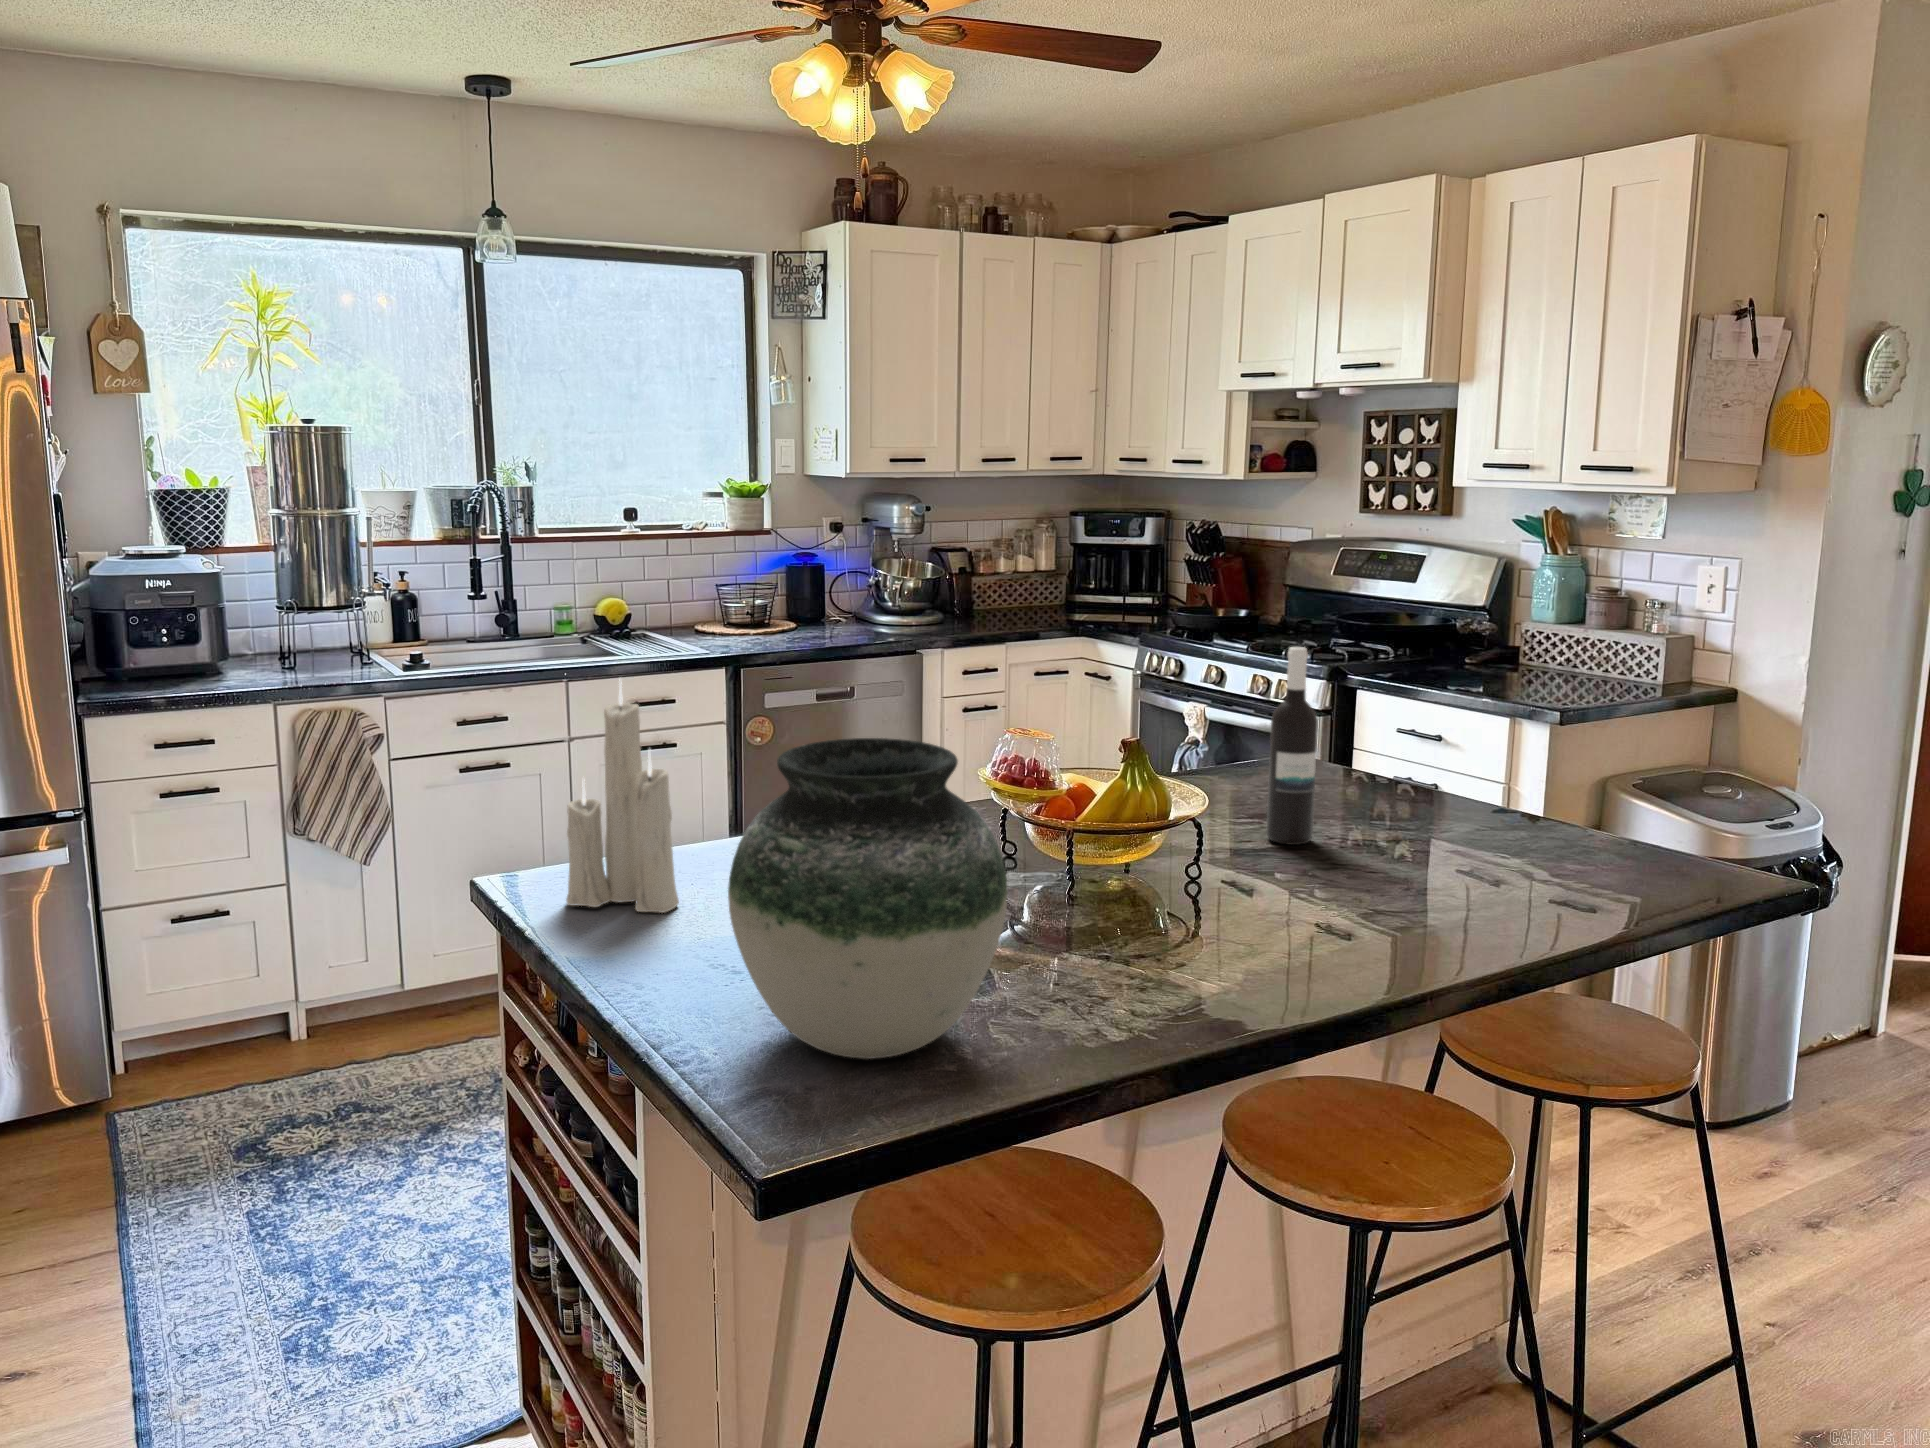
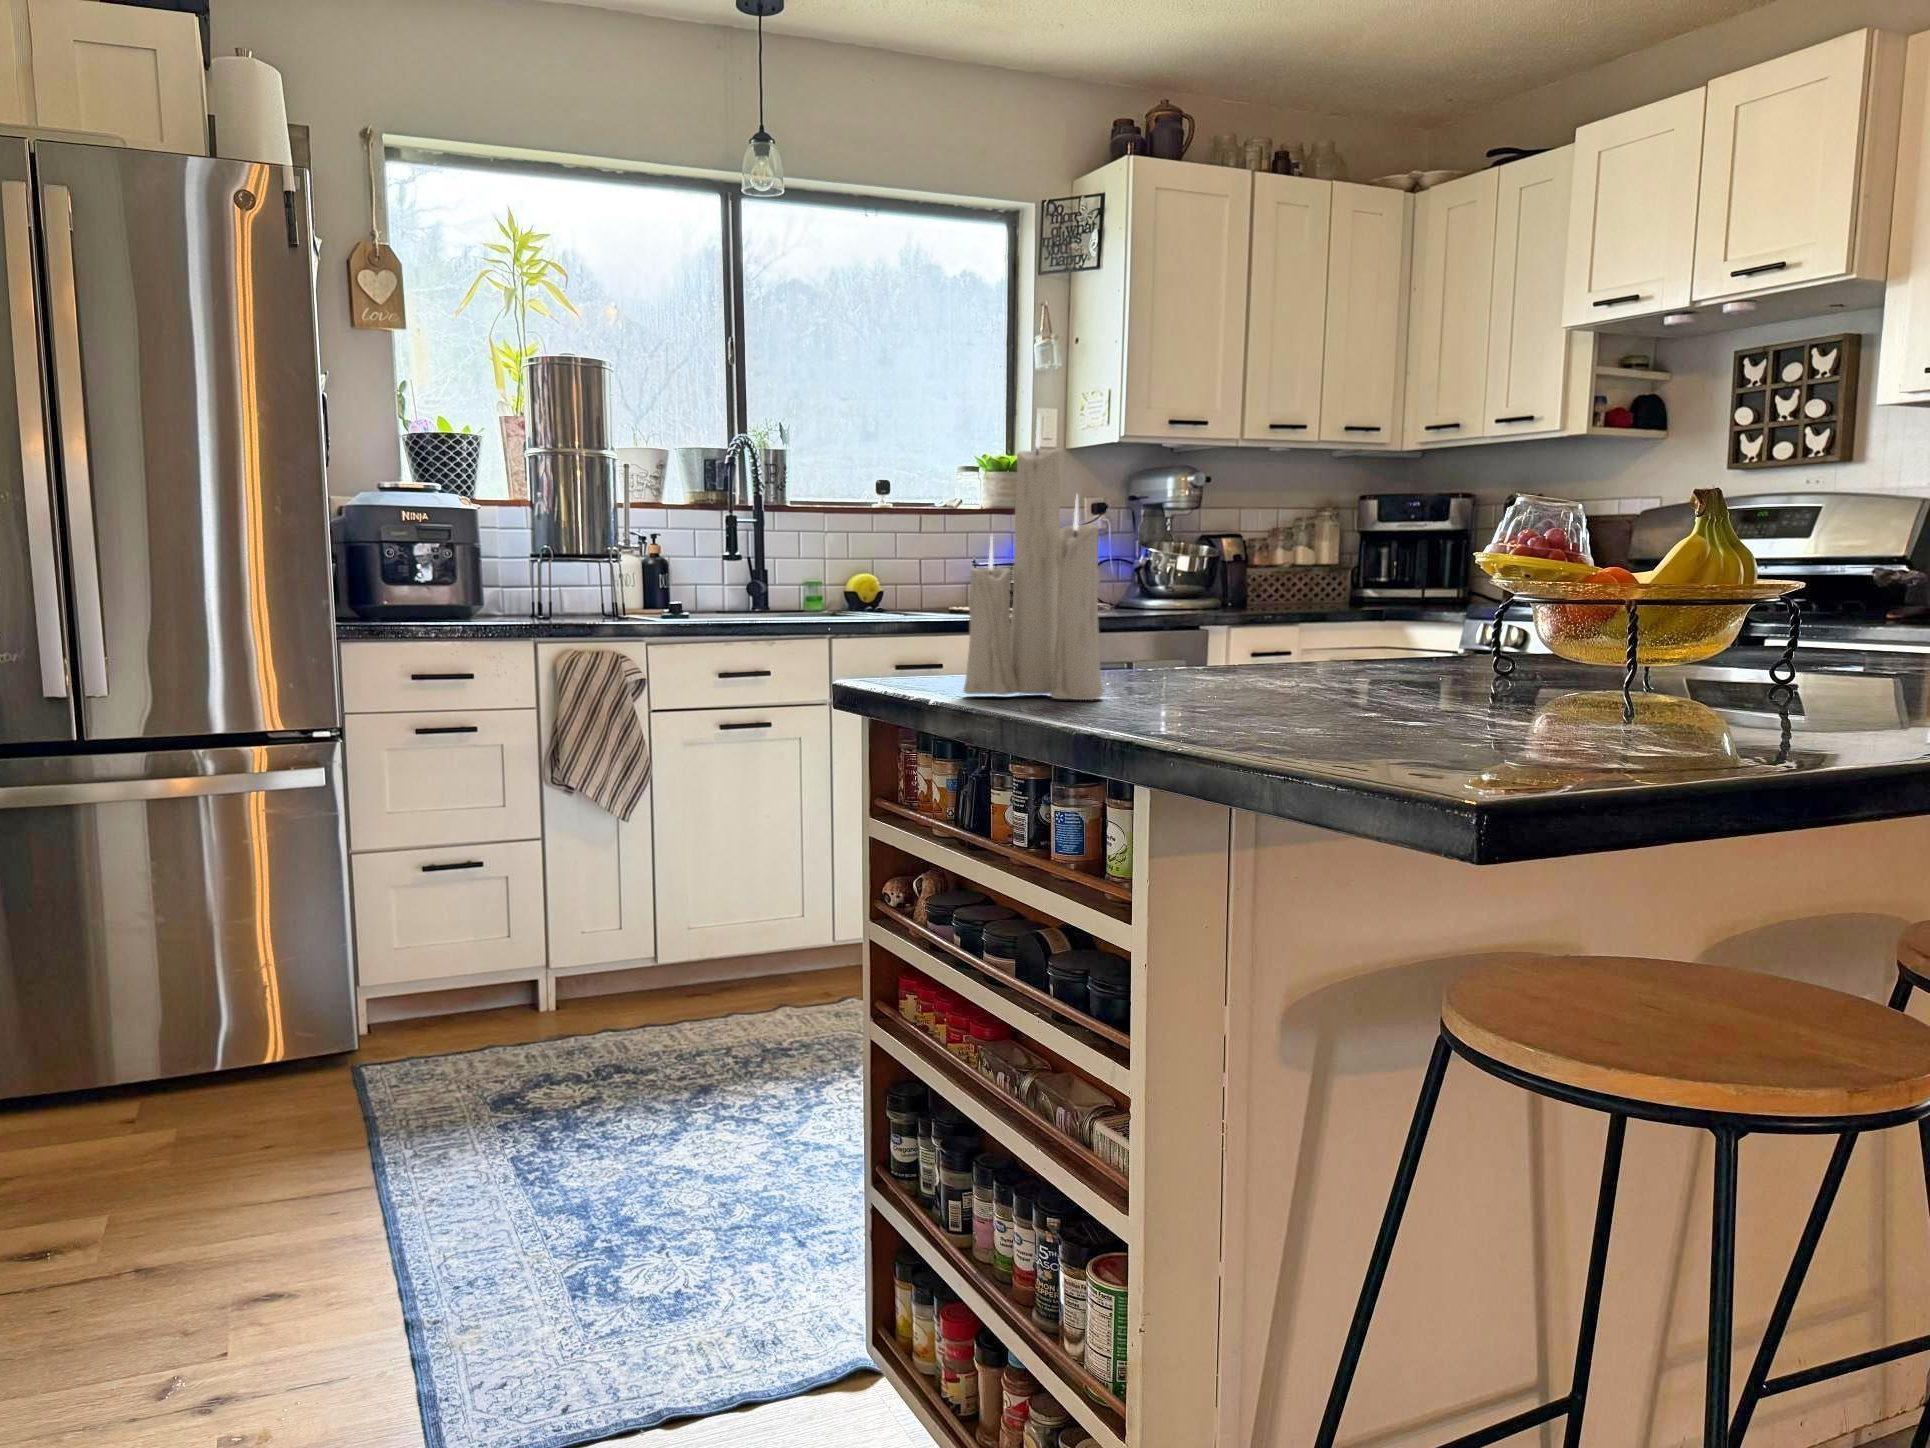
wine bottle: present [1266,647,1318,845] -> none [1804,428,1884,681]
vase: present [728,738,1008,1059] -> none [1278,336,1681,760]

